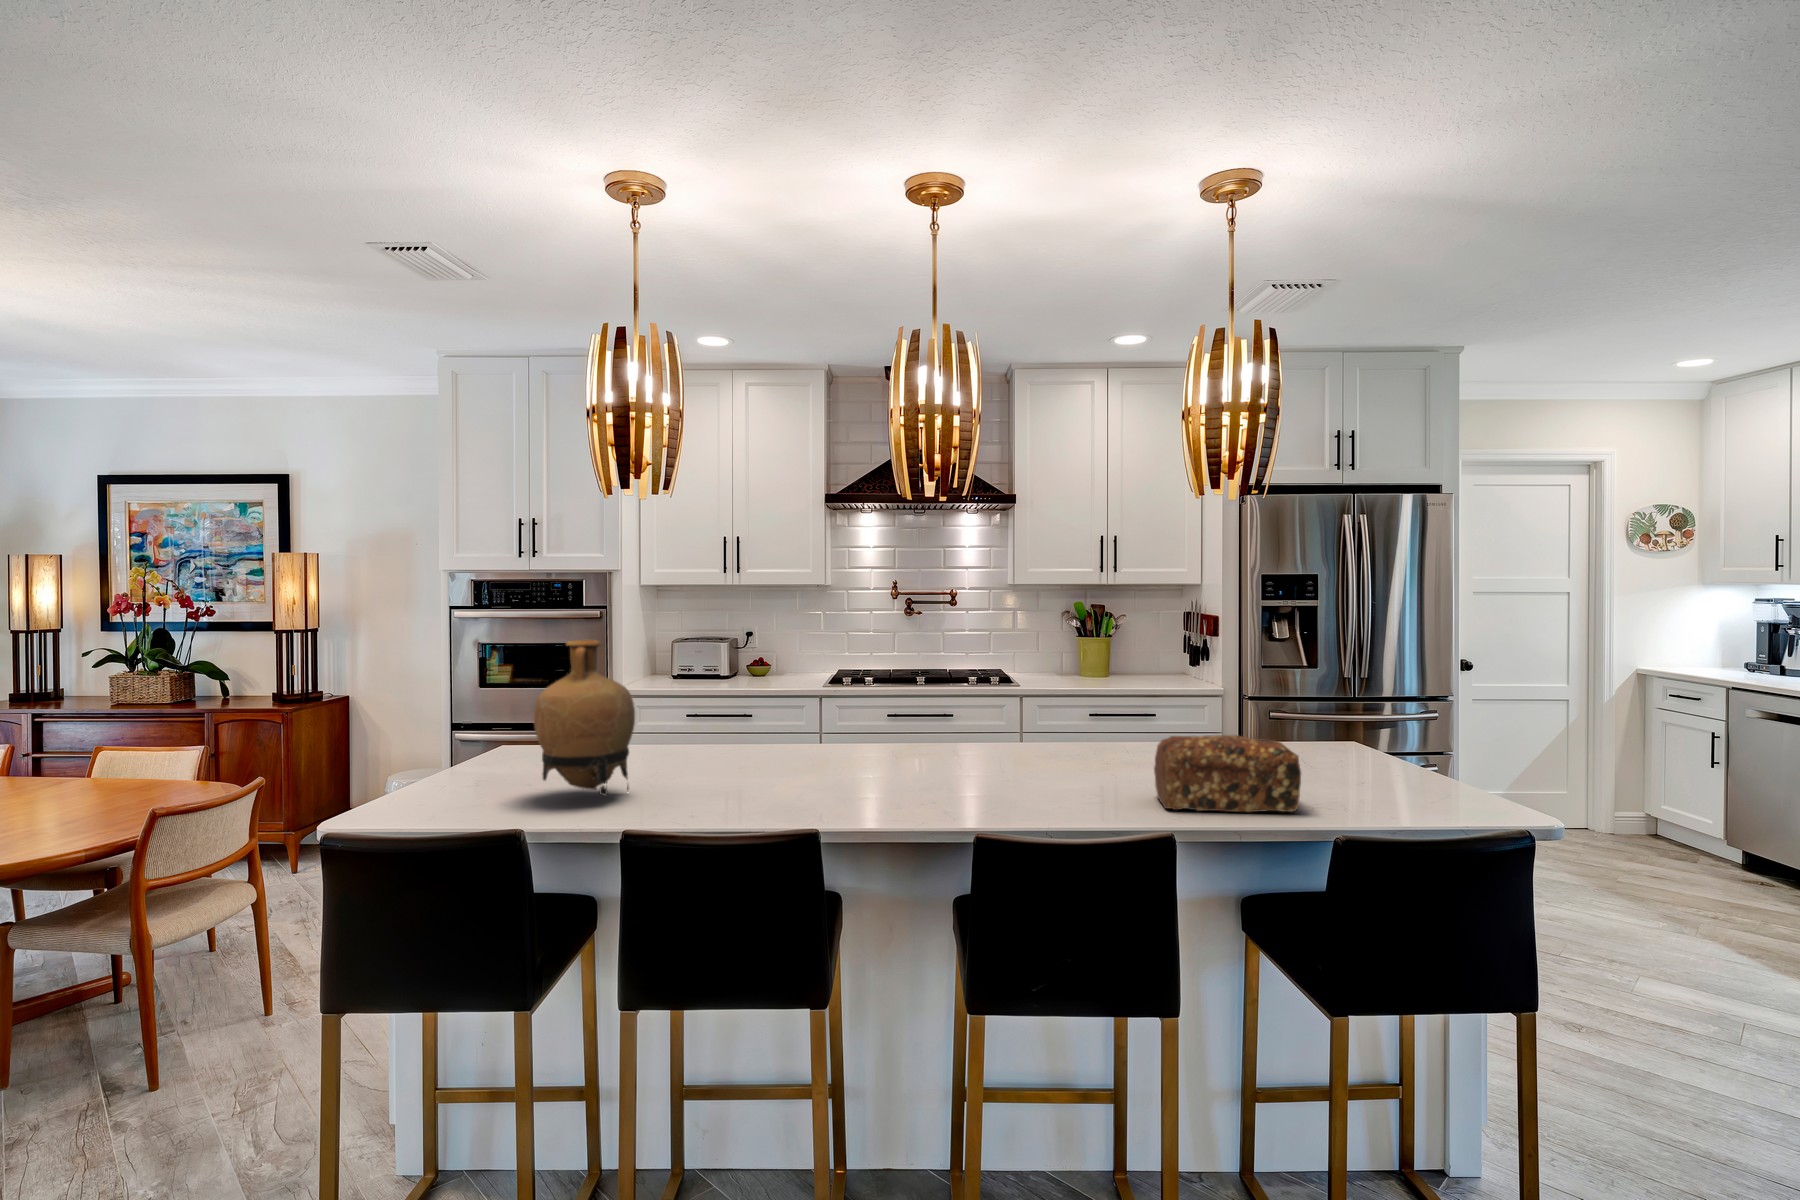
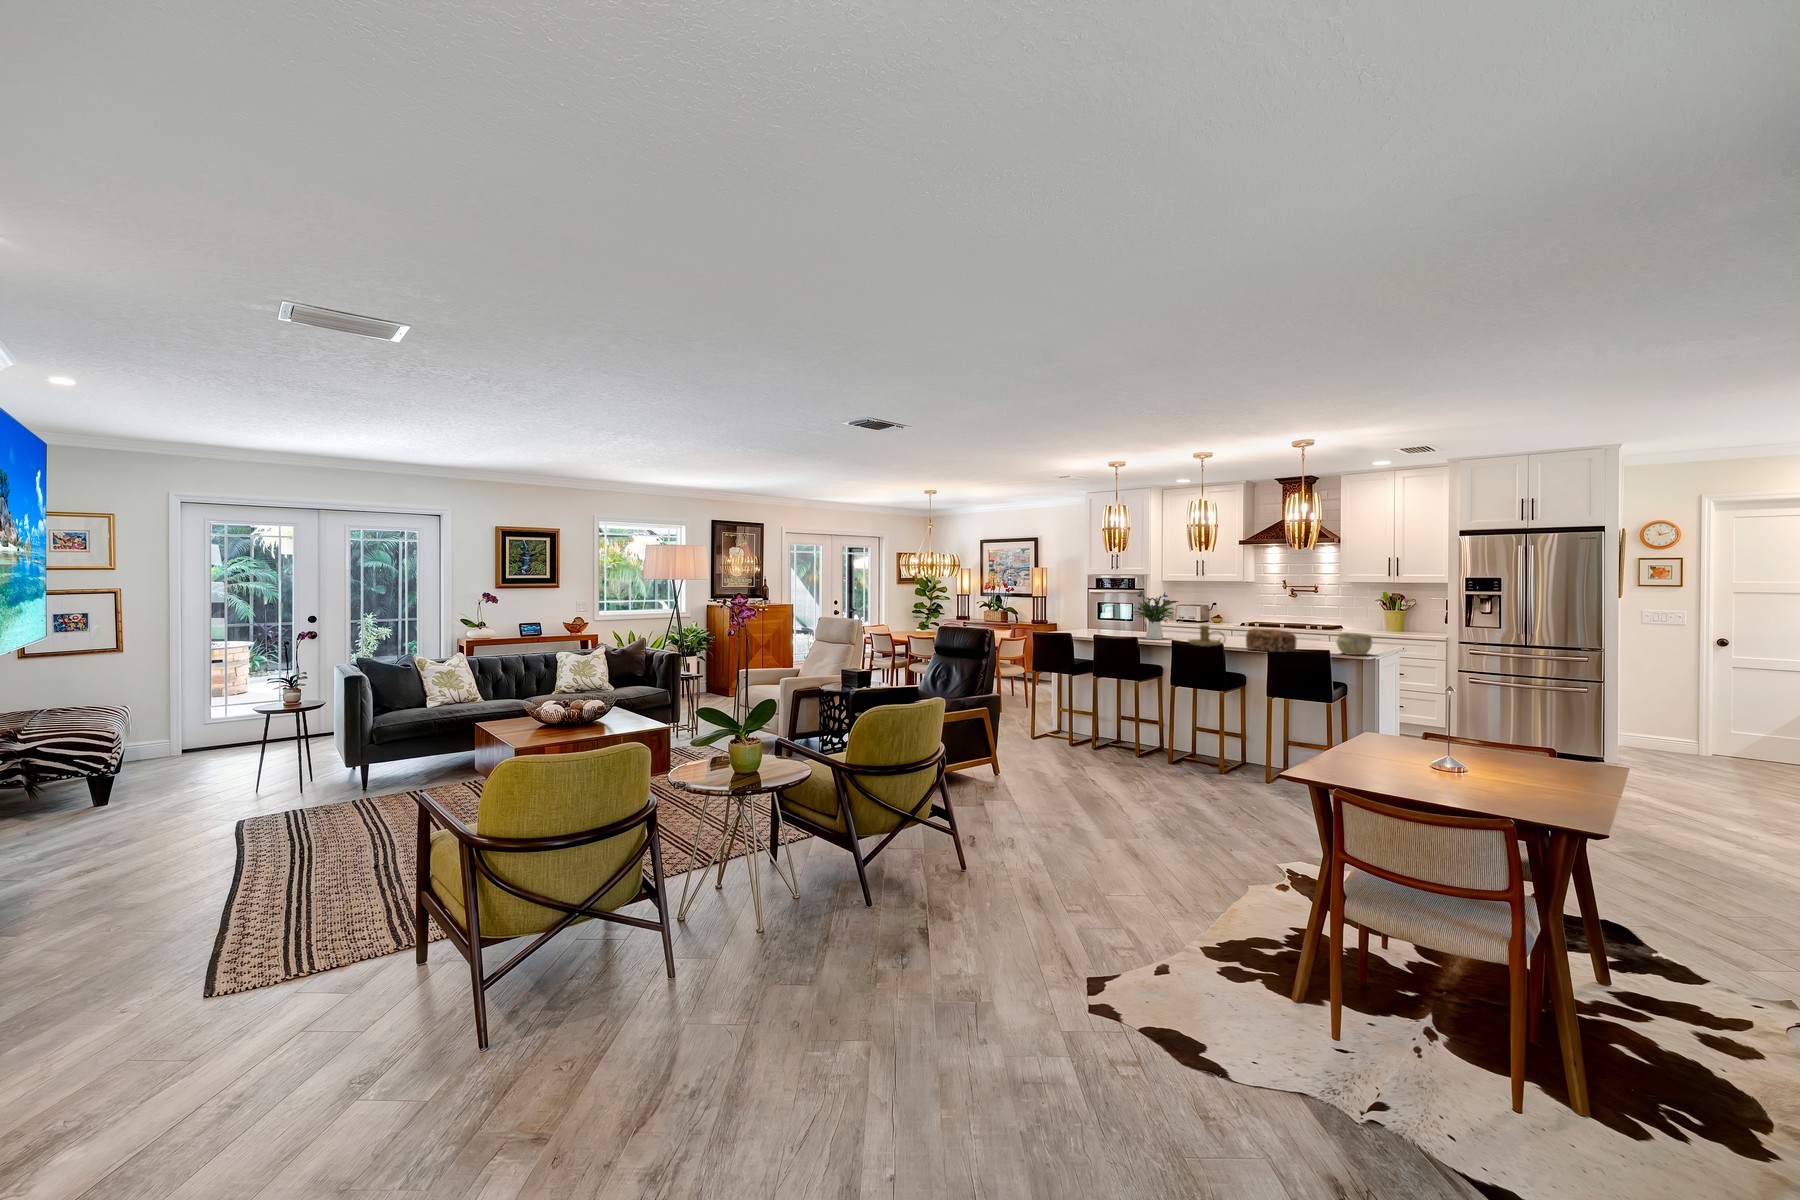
flower arrangement: none [694,614,844,776] -> present [1134,590,1178,639]
vase: present [534,640,635,795] -> none [1080,595,1107,638]
ceramic bowl: none [1345,725,1441,793] -> present [1337,633,1372,655]
candle holder: none [963,733,1097,811] -> present [1188,625,1225,647]

